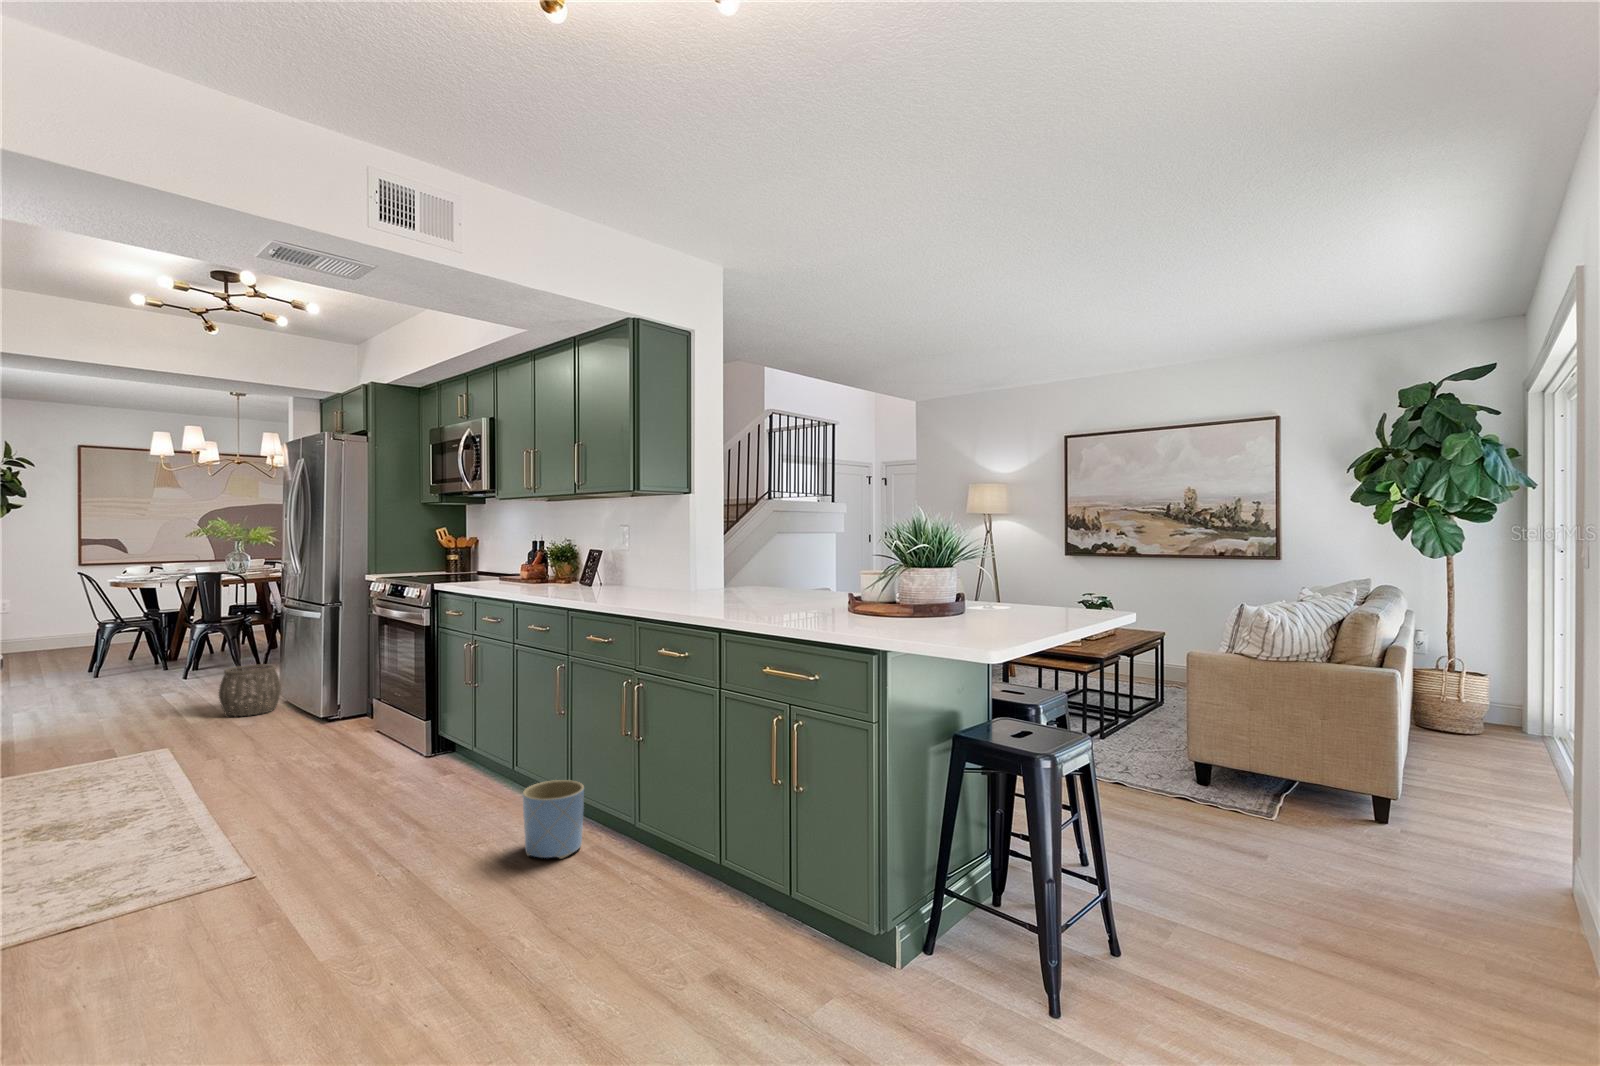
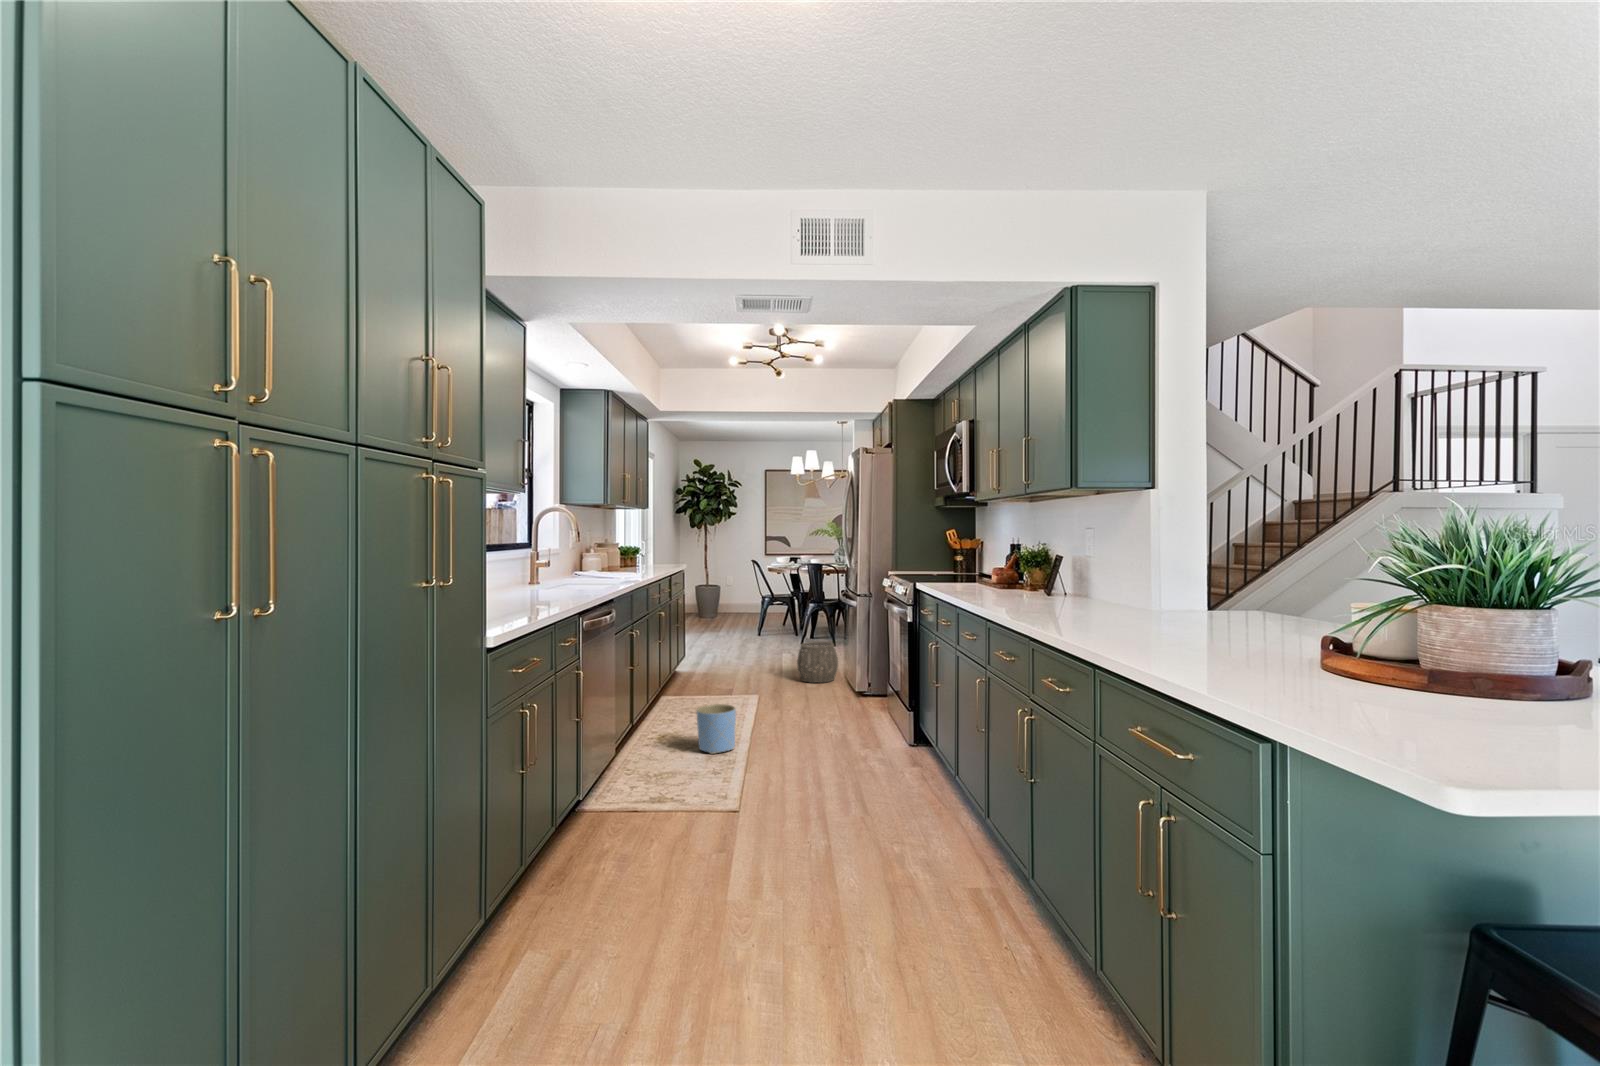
planter: present [523,780,584,859] -> present [696,704,736,754]

